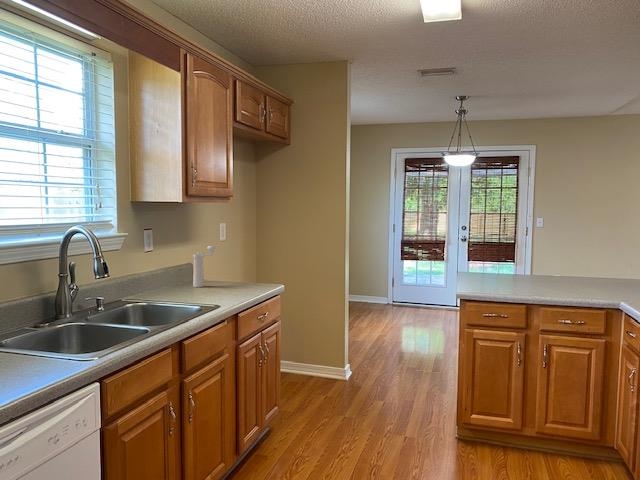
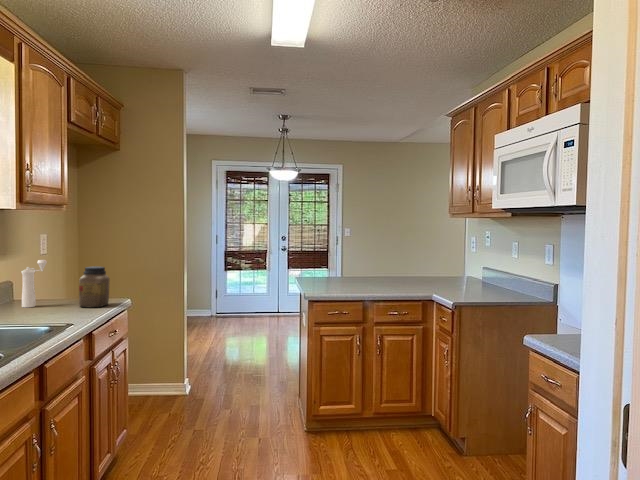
jar: none [236,254,263,291] -> present [79,266,110,307]

